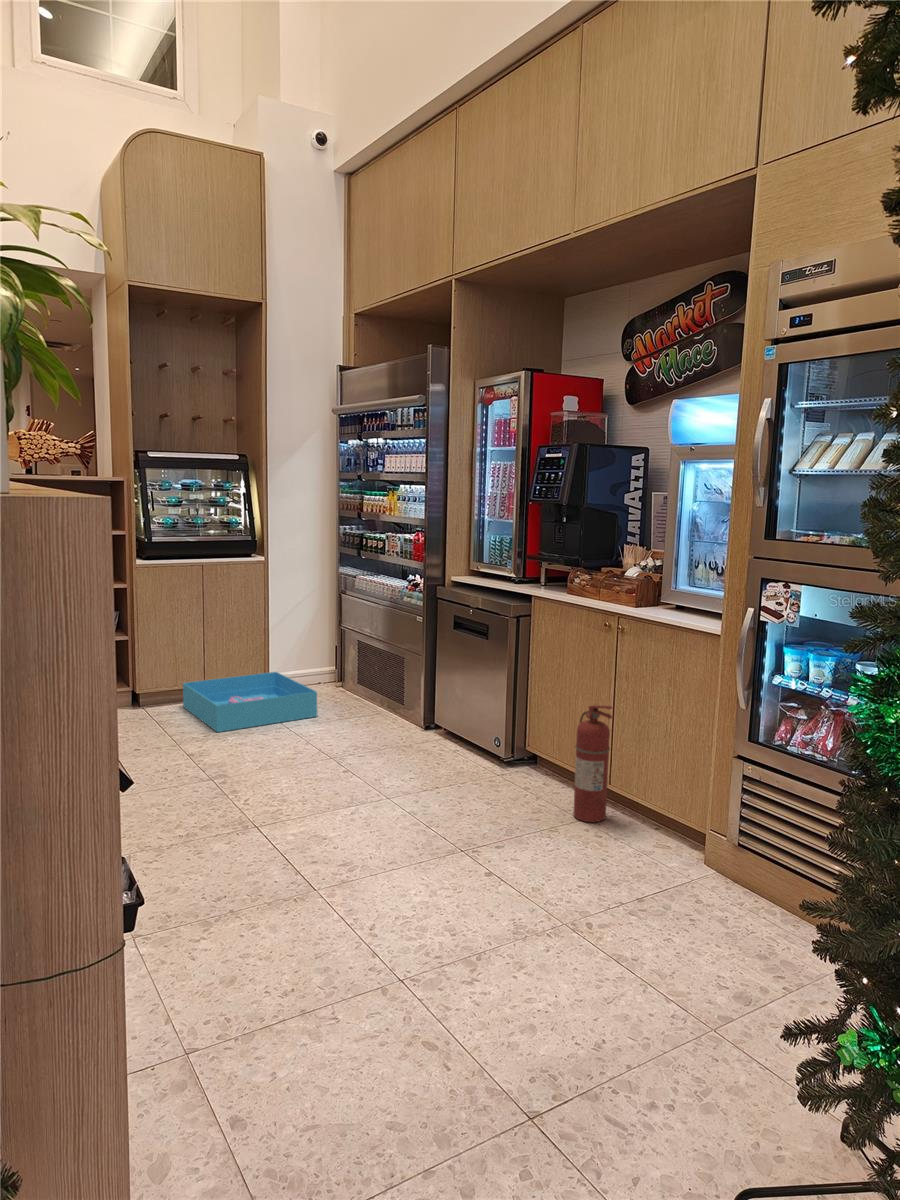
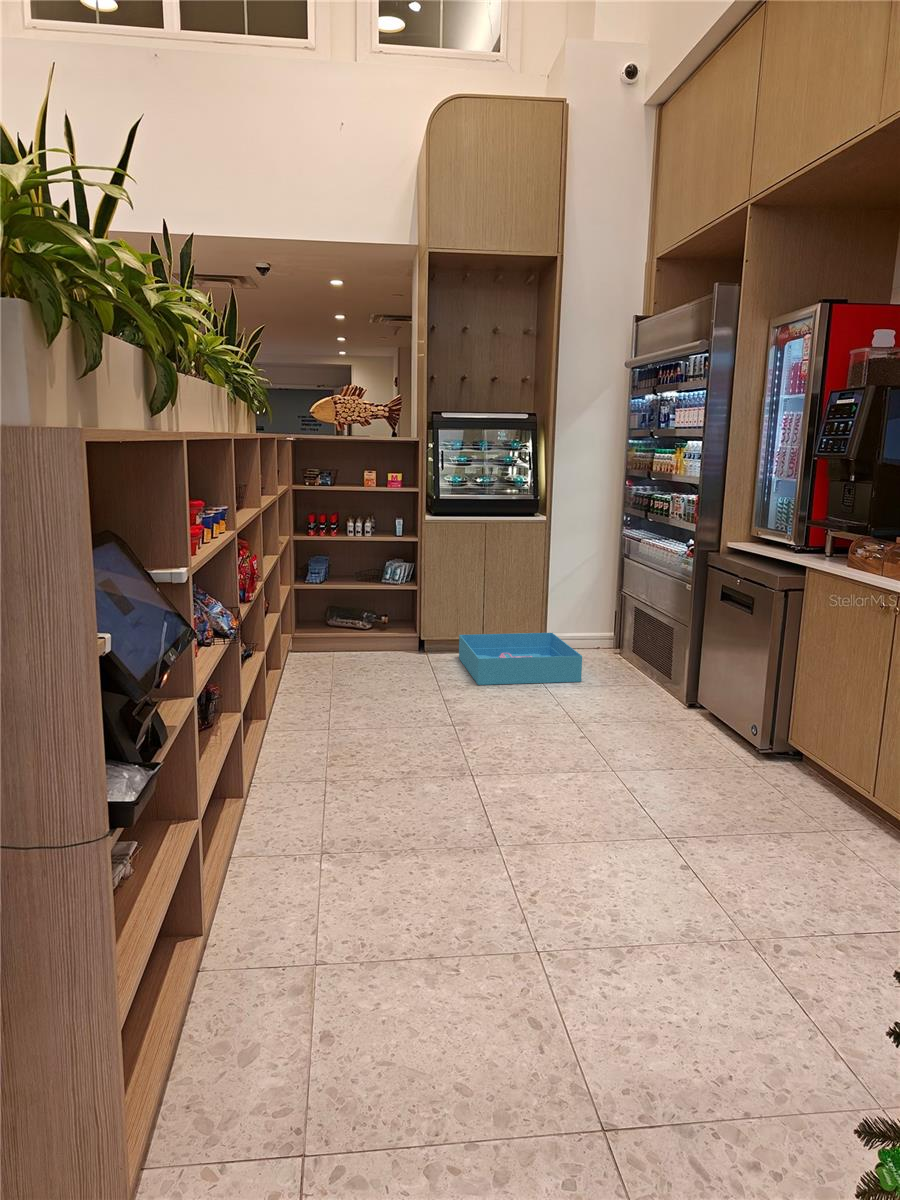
fire extinguisher: present [573,705,612,822] -> none [820,701,875,838]

